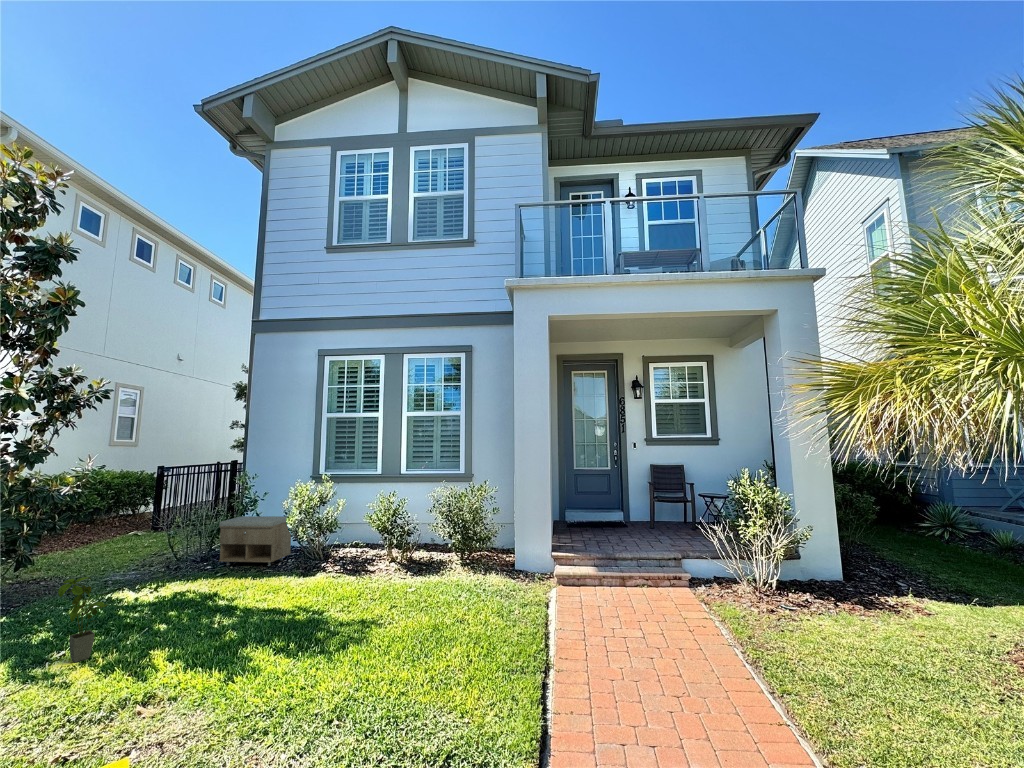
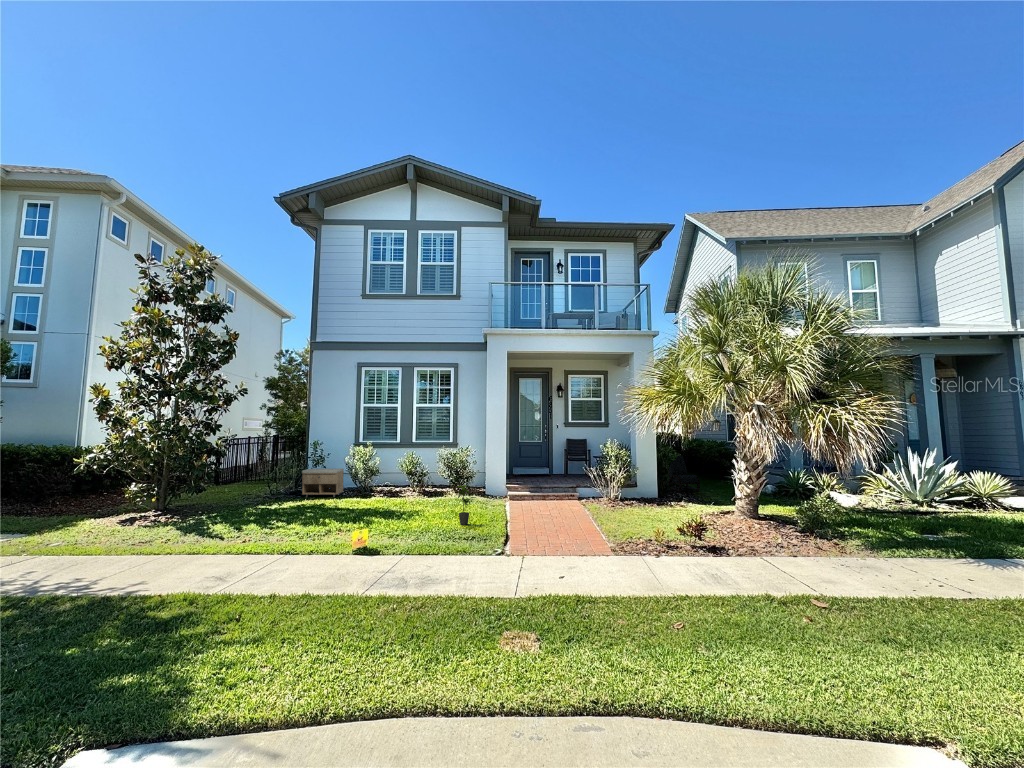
lounge chair: none [827,494,910,564] -> present [668,456,700,492]
house plant: present [58,577,109,662] -> present [458,485,476,525]

